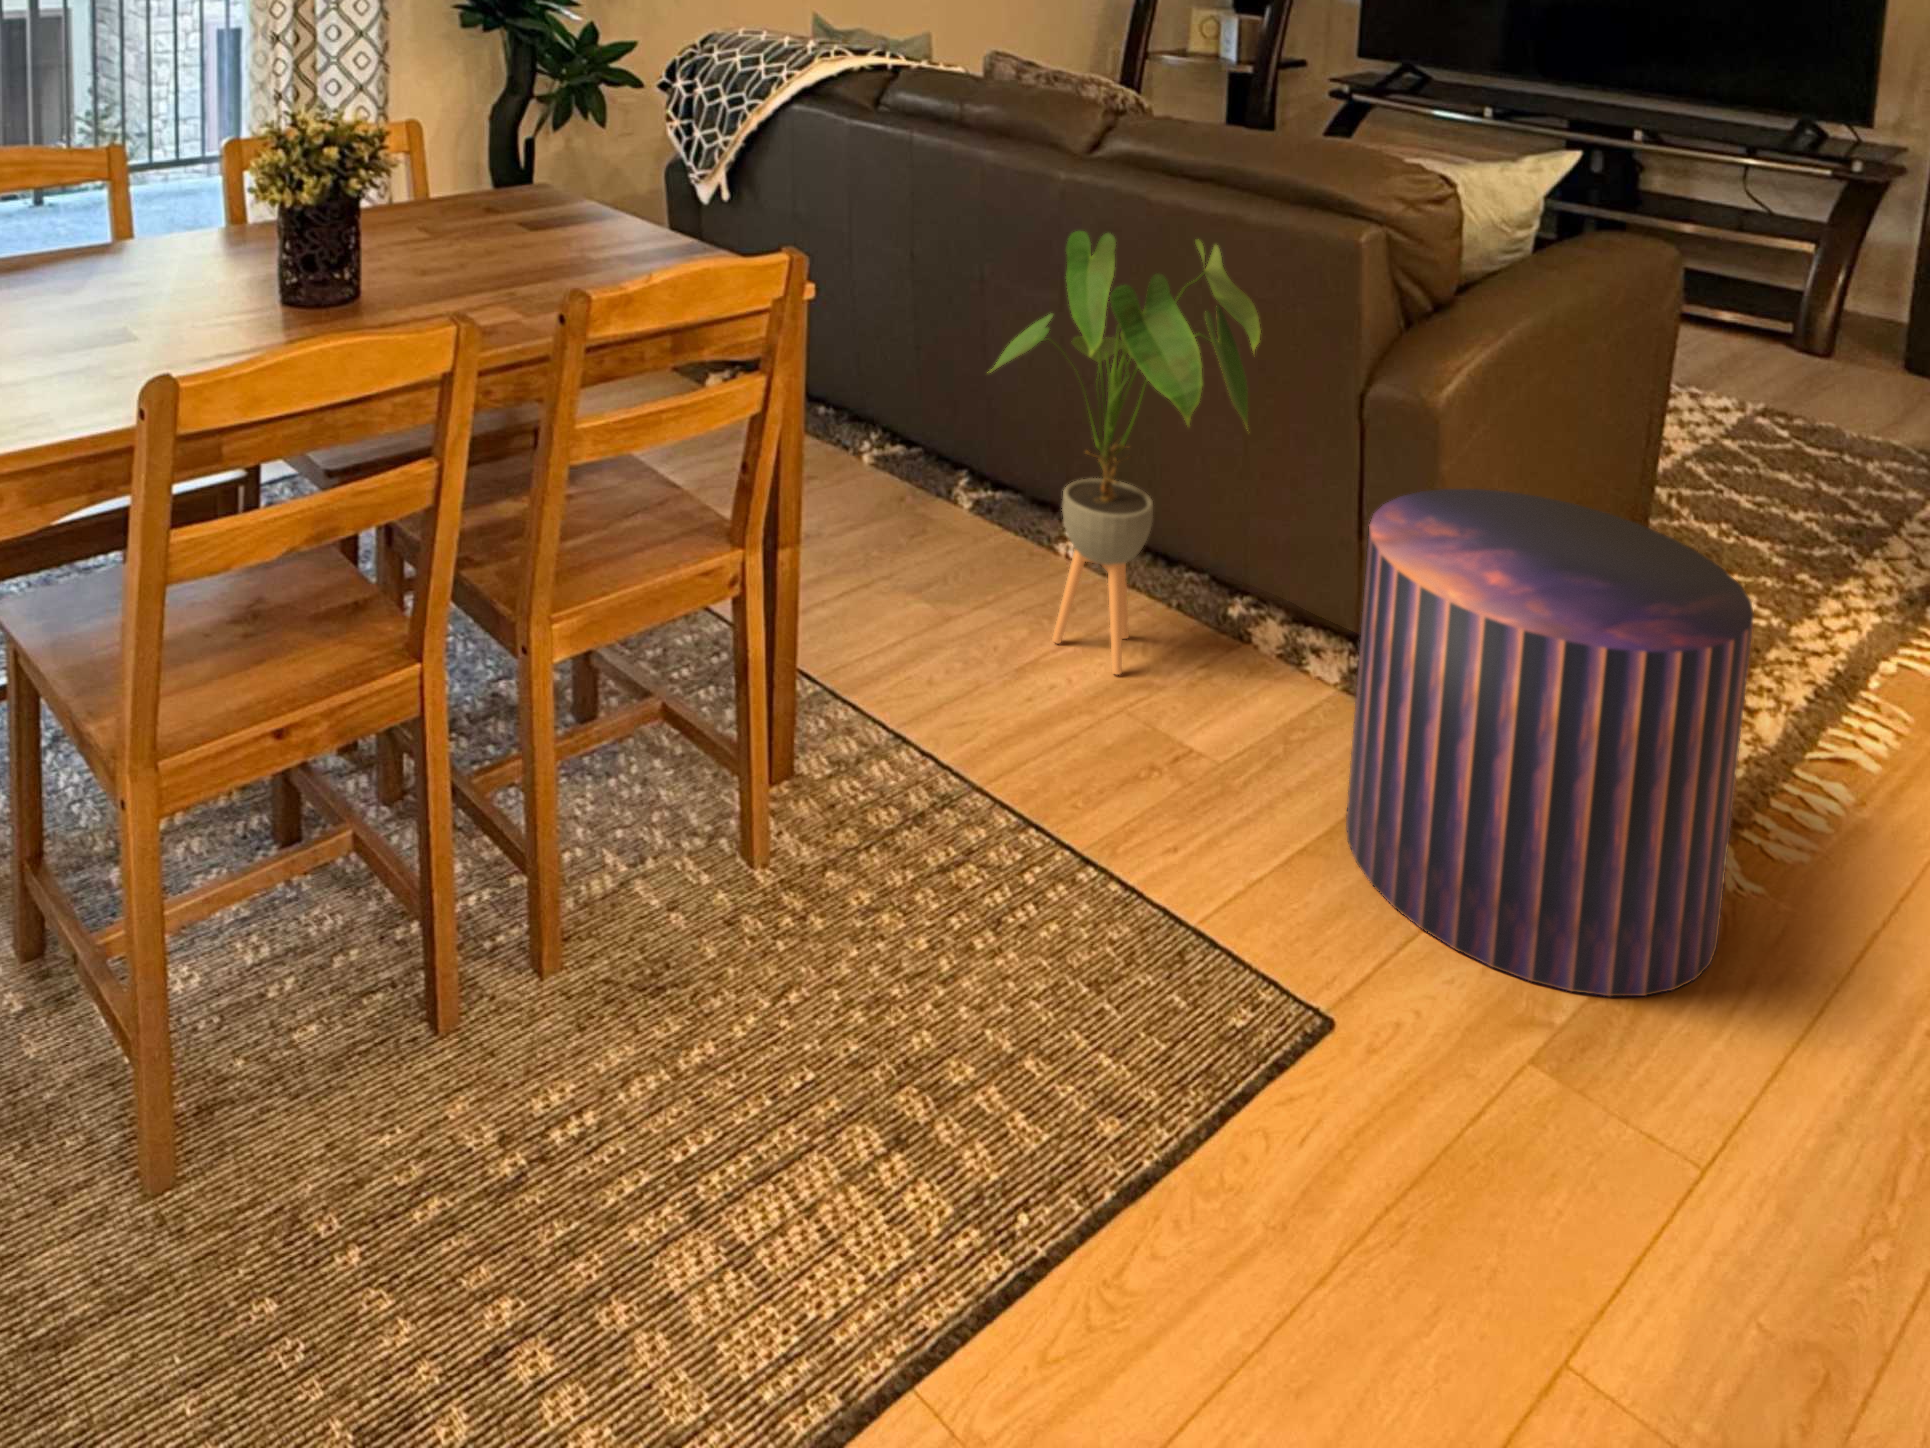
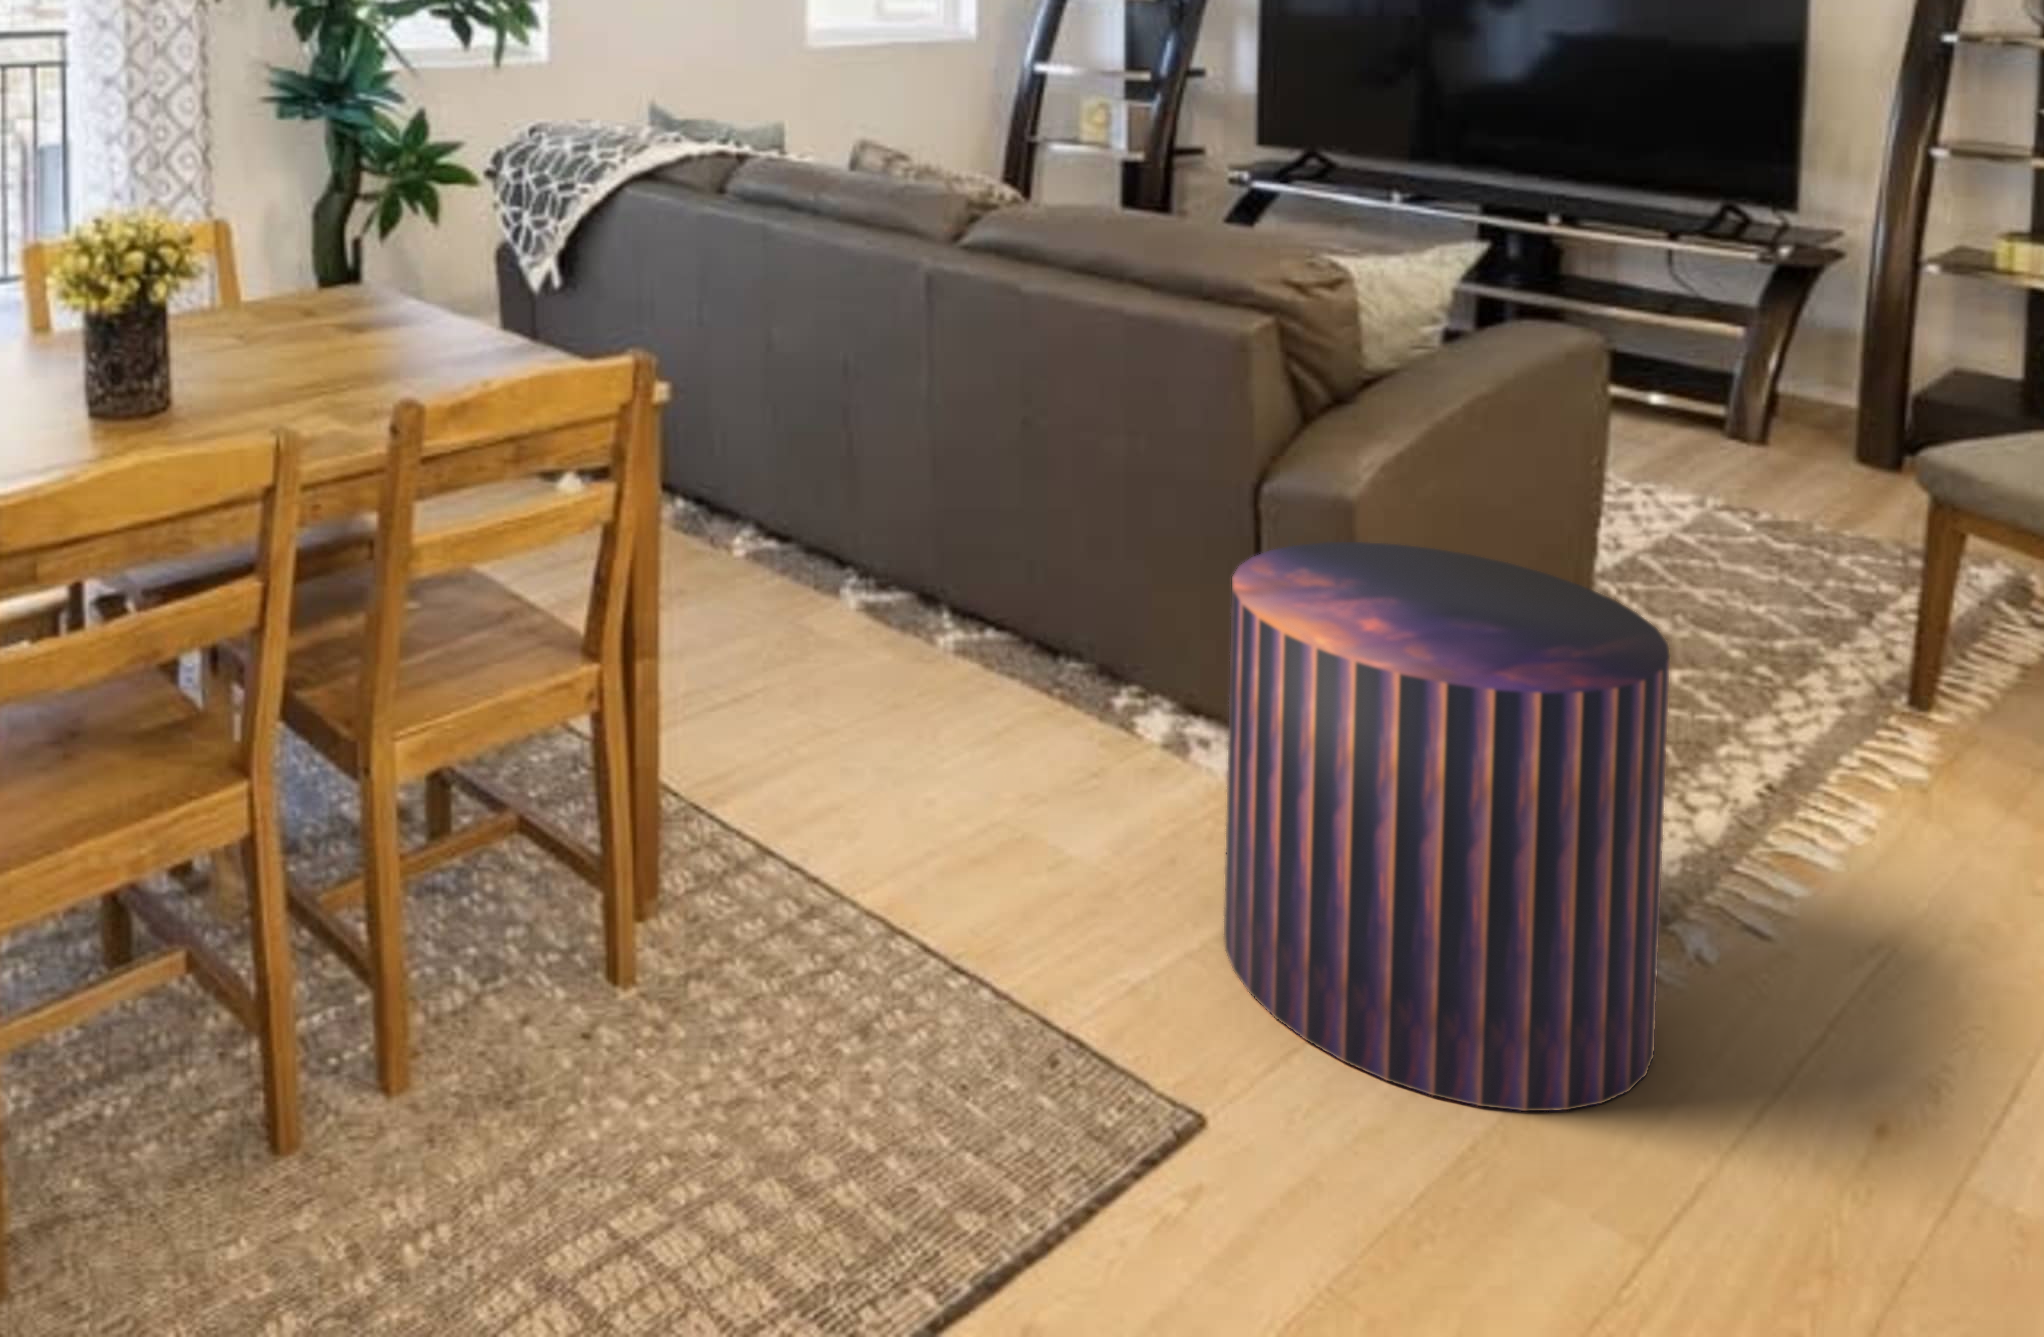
house plant: present [993,231,1261,674] -> none [816,277,1120,779]

